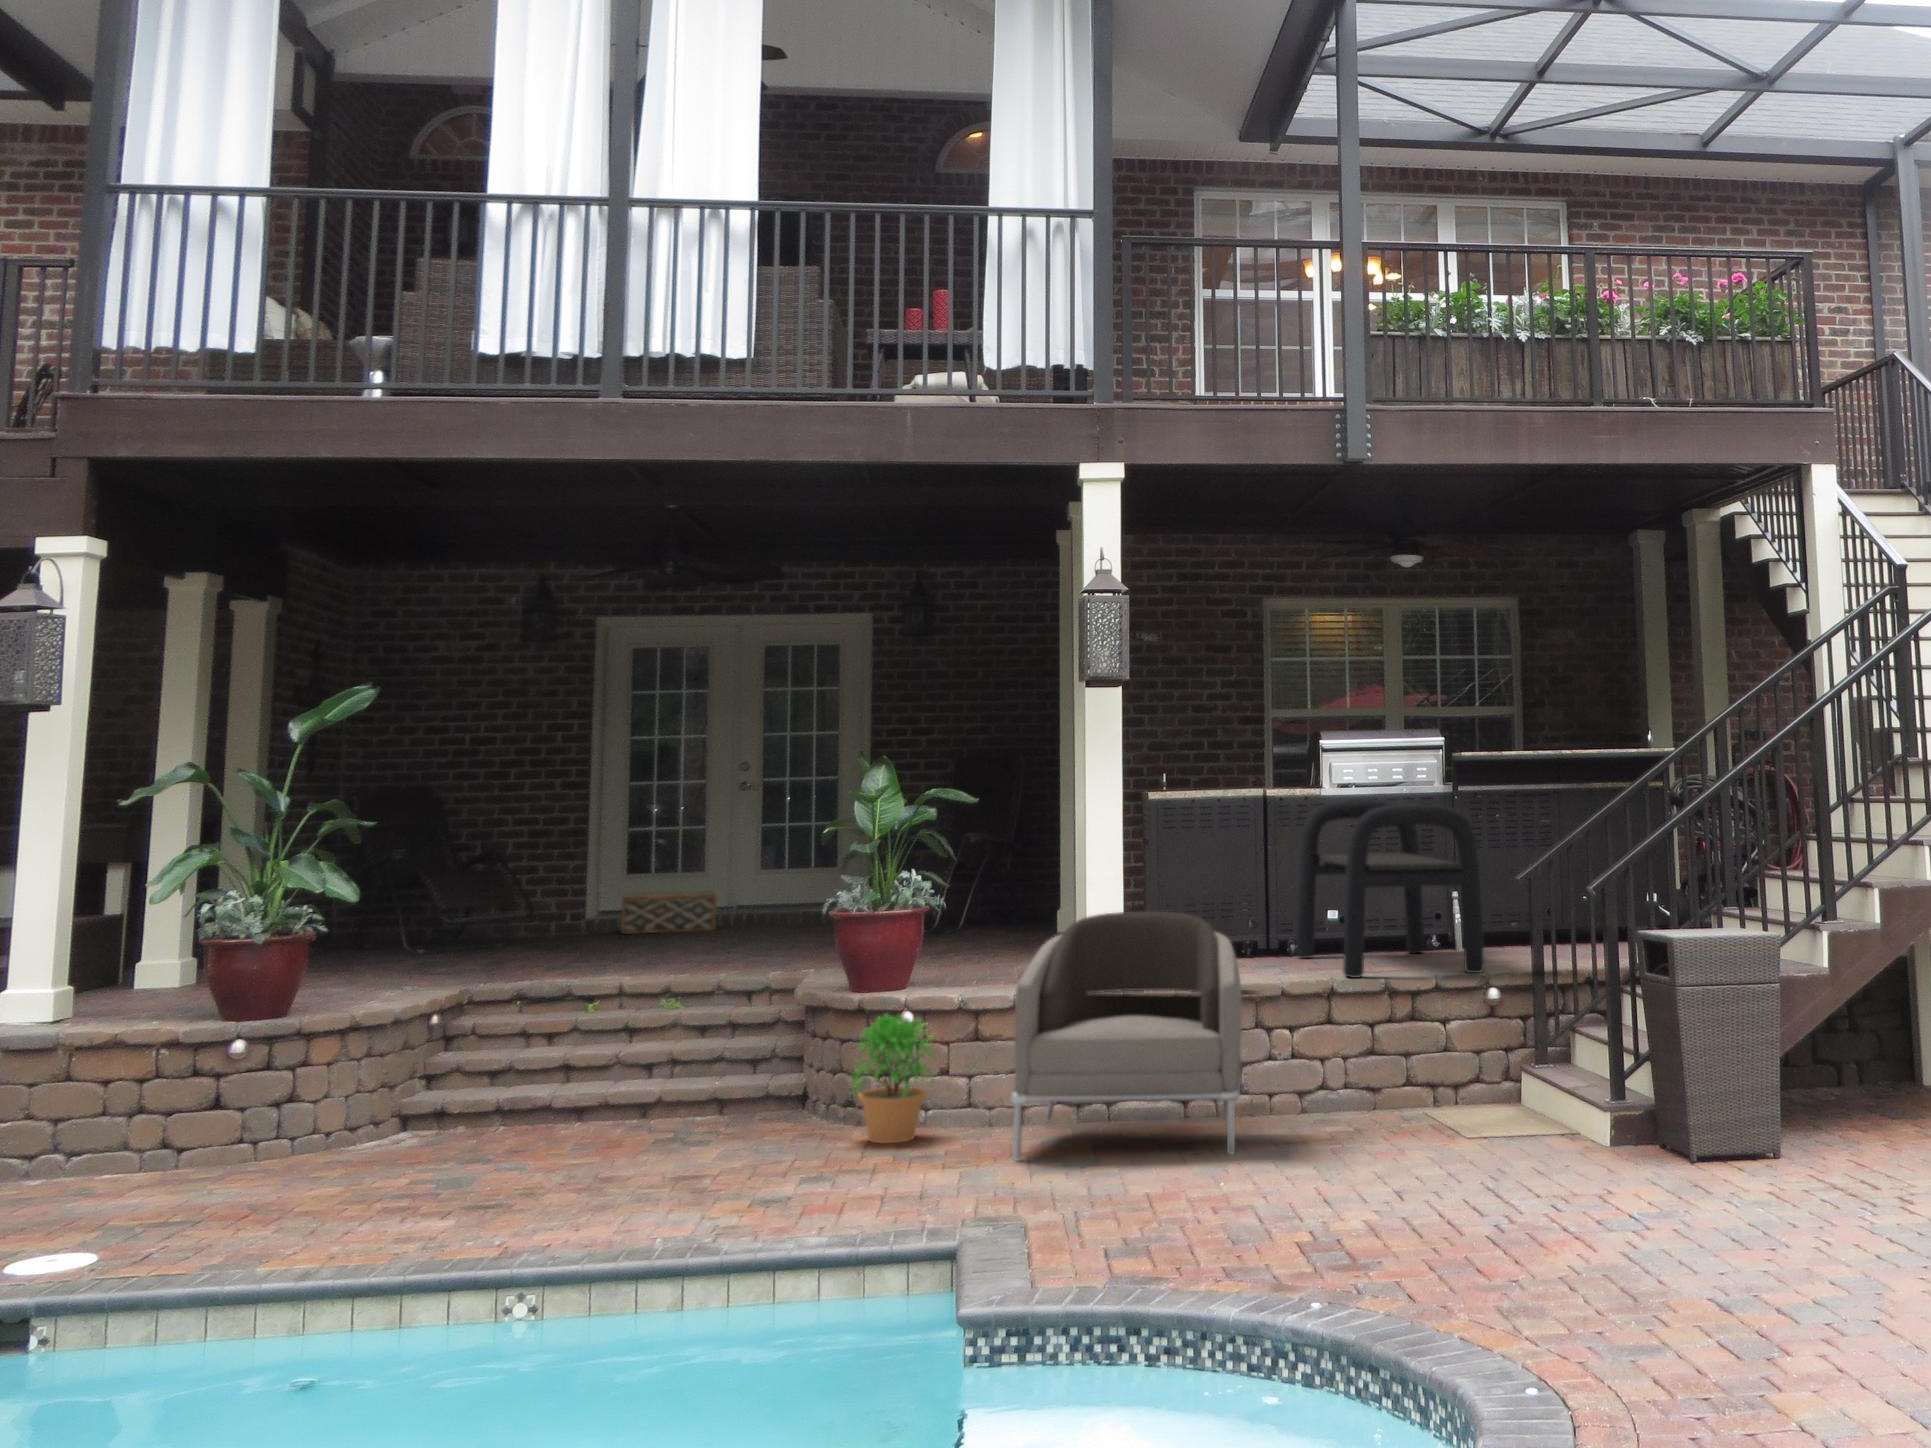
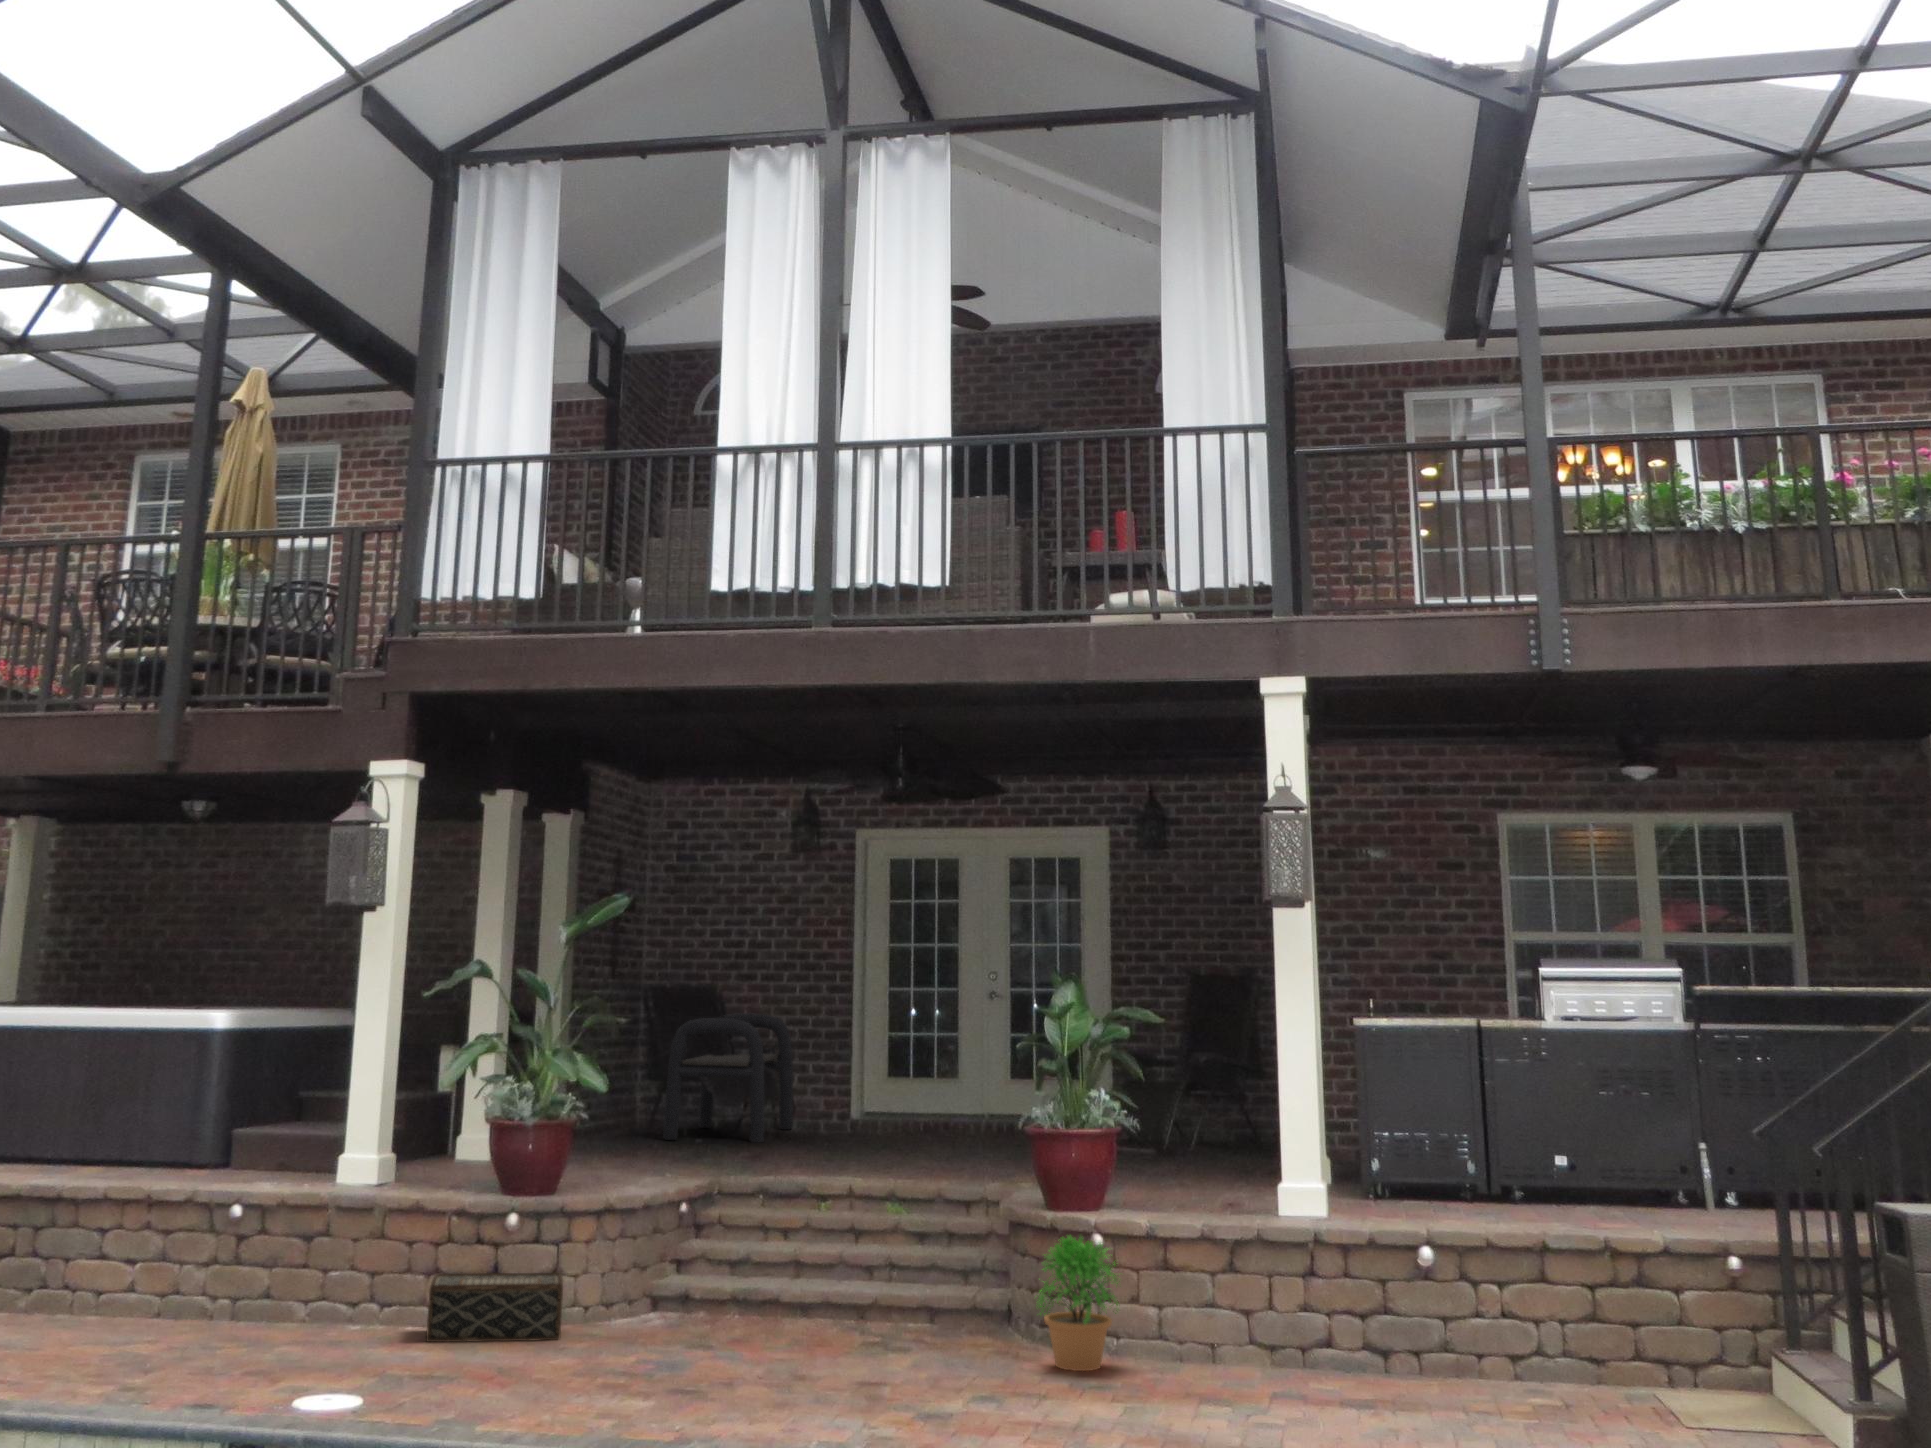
bench: present [1296,799,1484,978] -> present [663,1013,793,1143]
woven basket: present [621,891,717,934] -> present [426,1273,563,1342]
armchair: present [1010,912,1241,1161] -> none [1182,1145,1435,1427]

